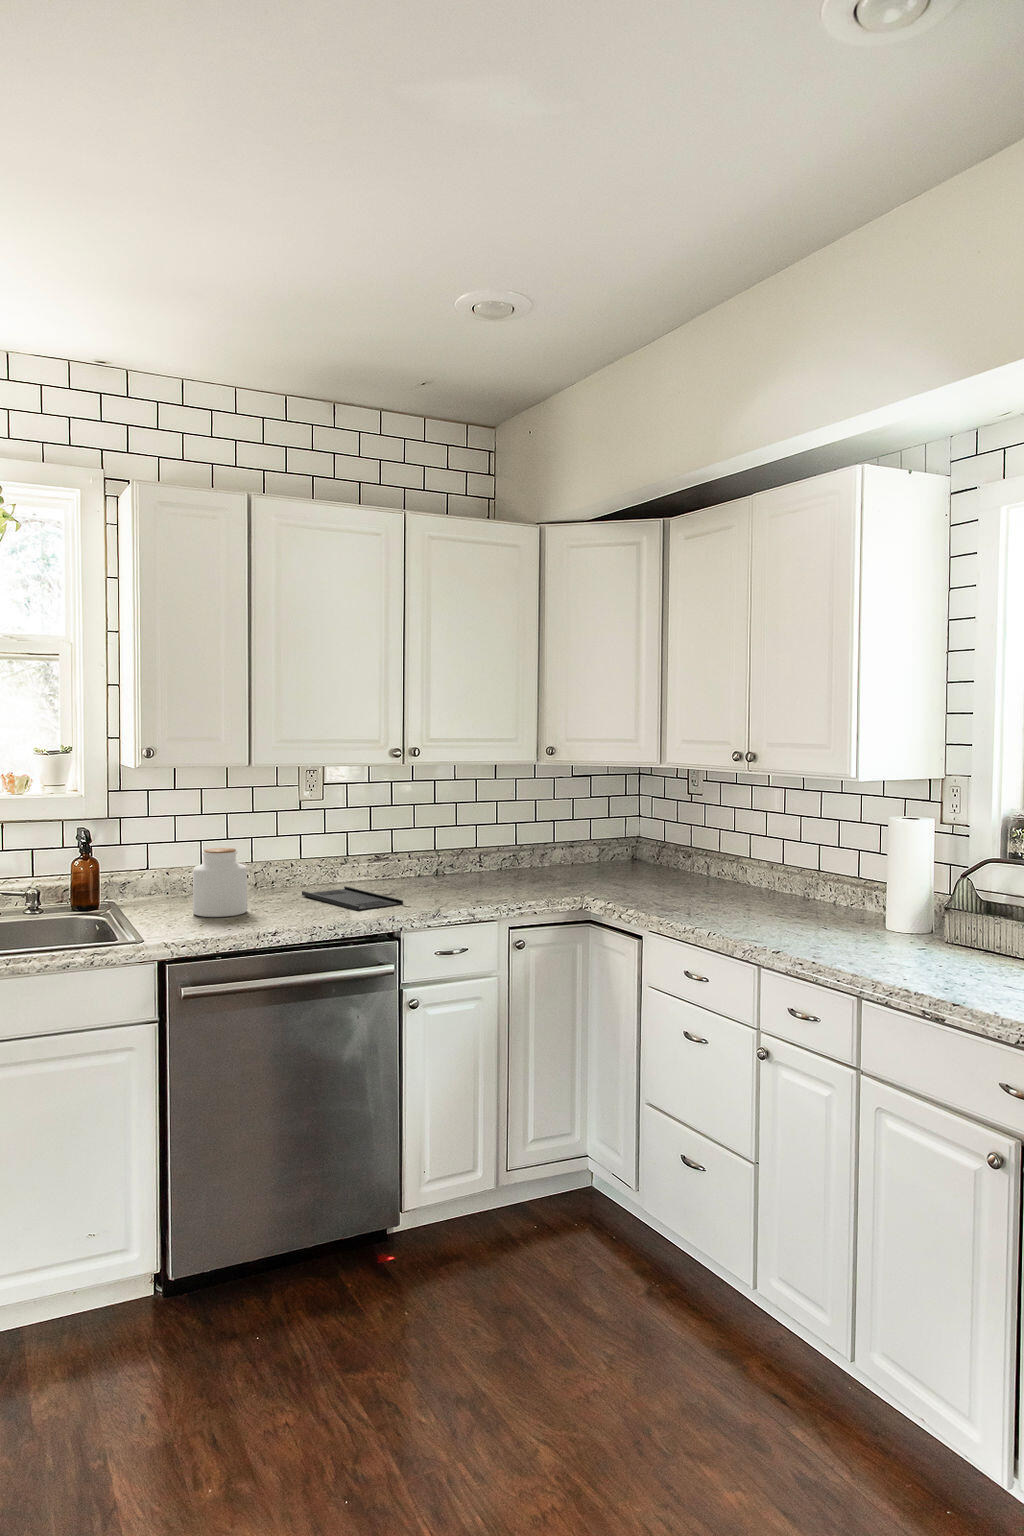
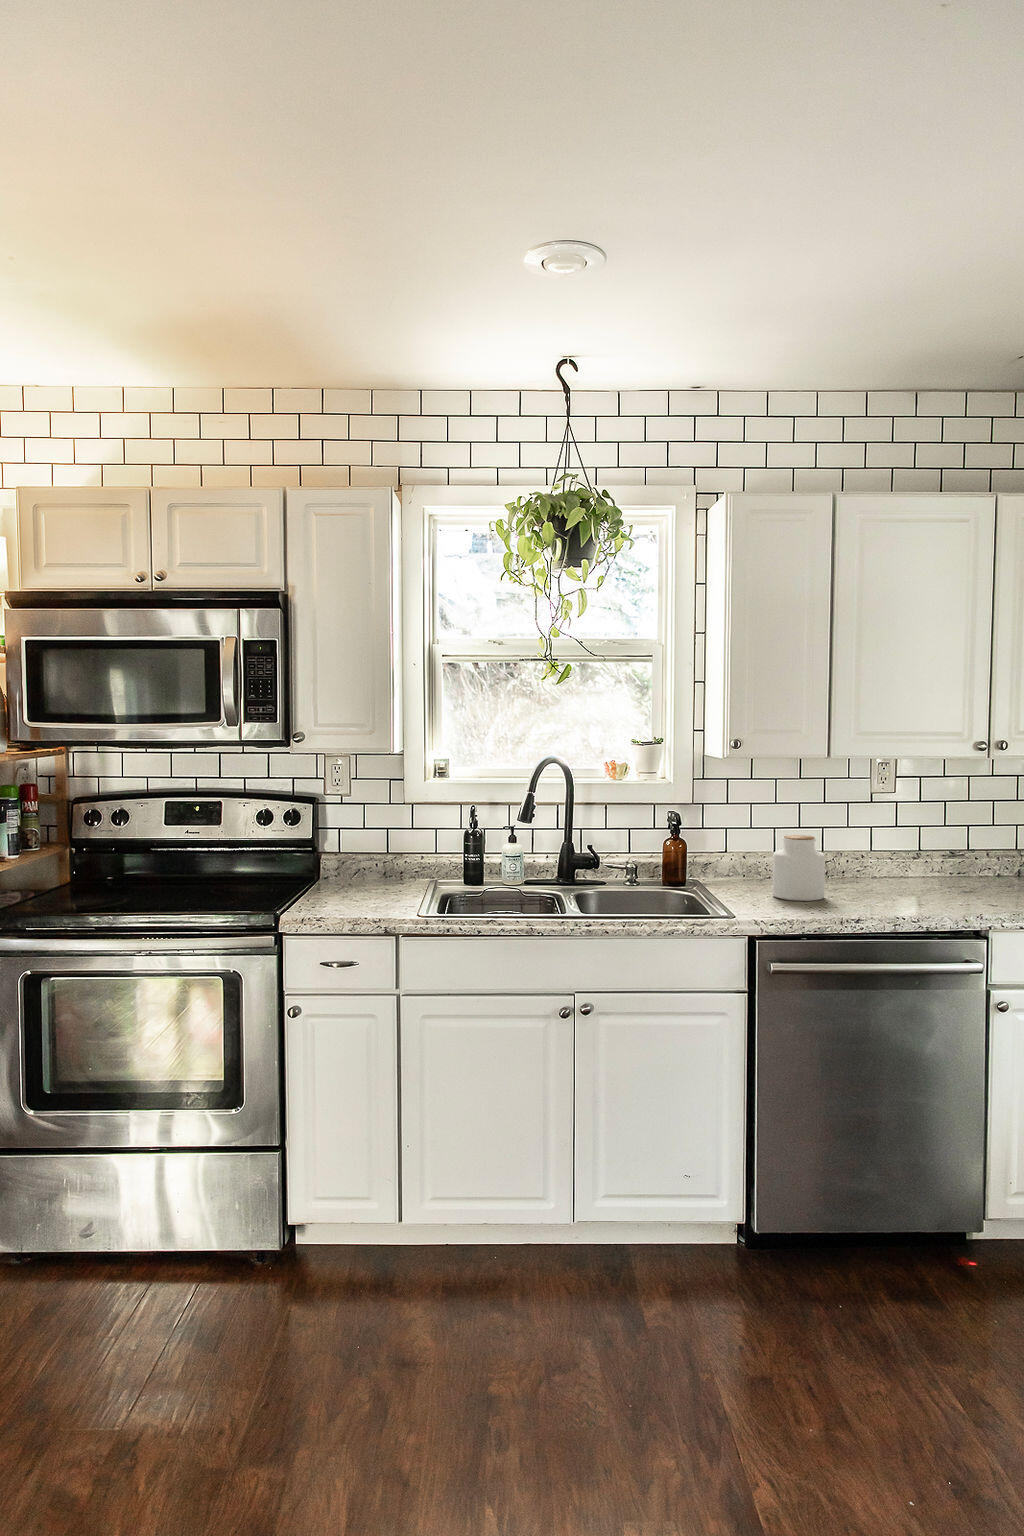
tray: present [302,886,403,911] -> none [875,880,988,906]

